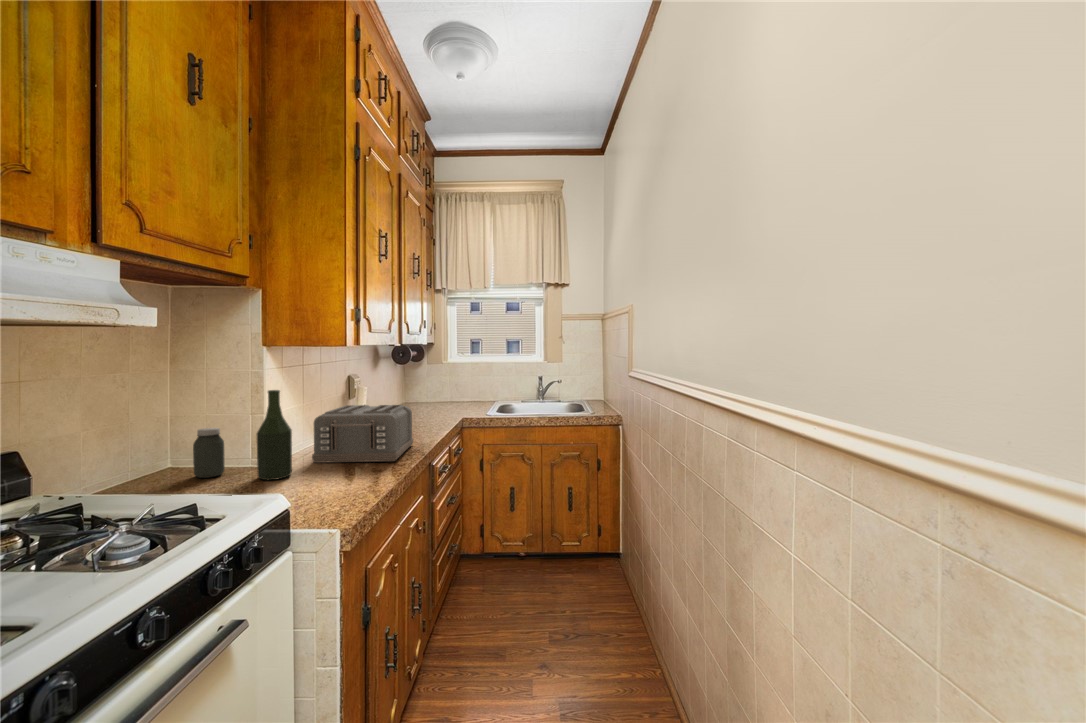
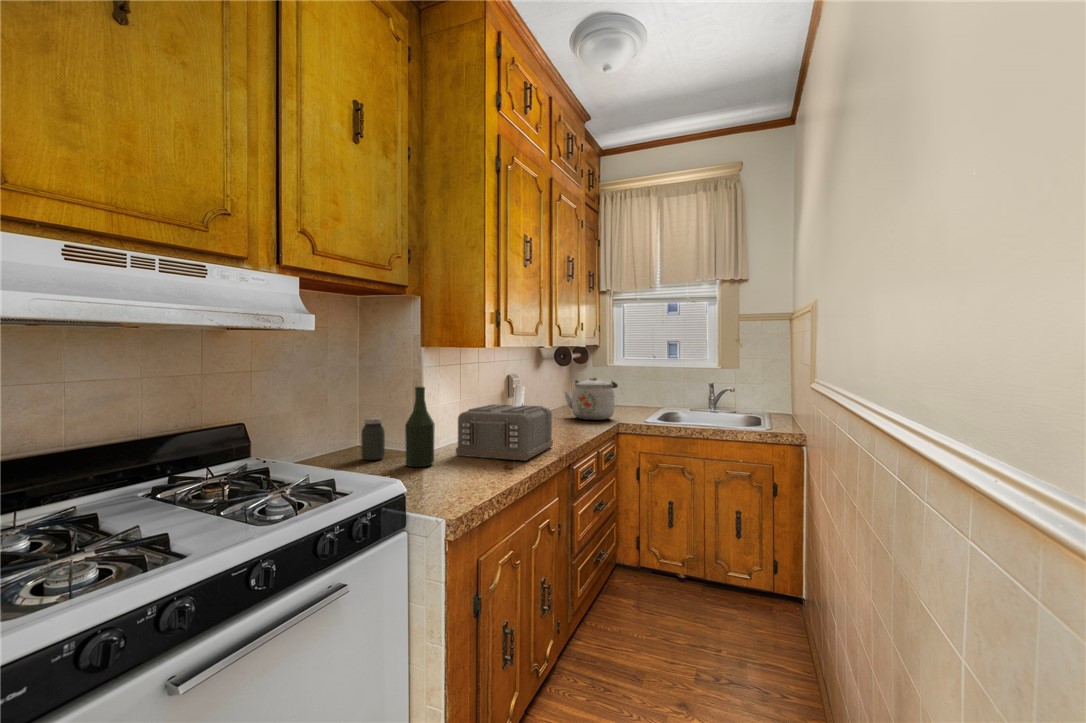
kettle: none [406,374,459,415] -> present [565,377,618,420]

